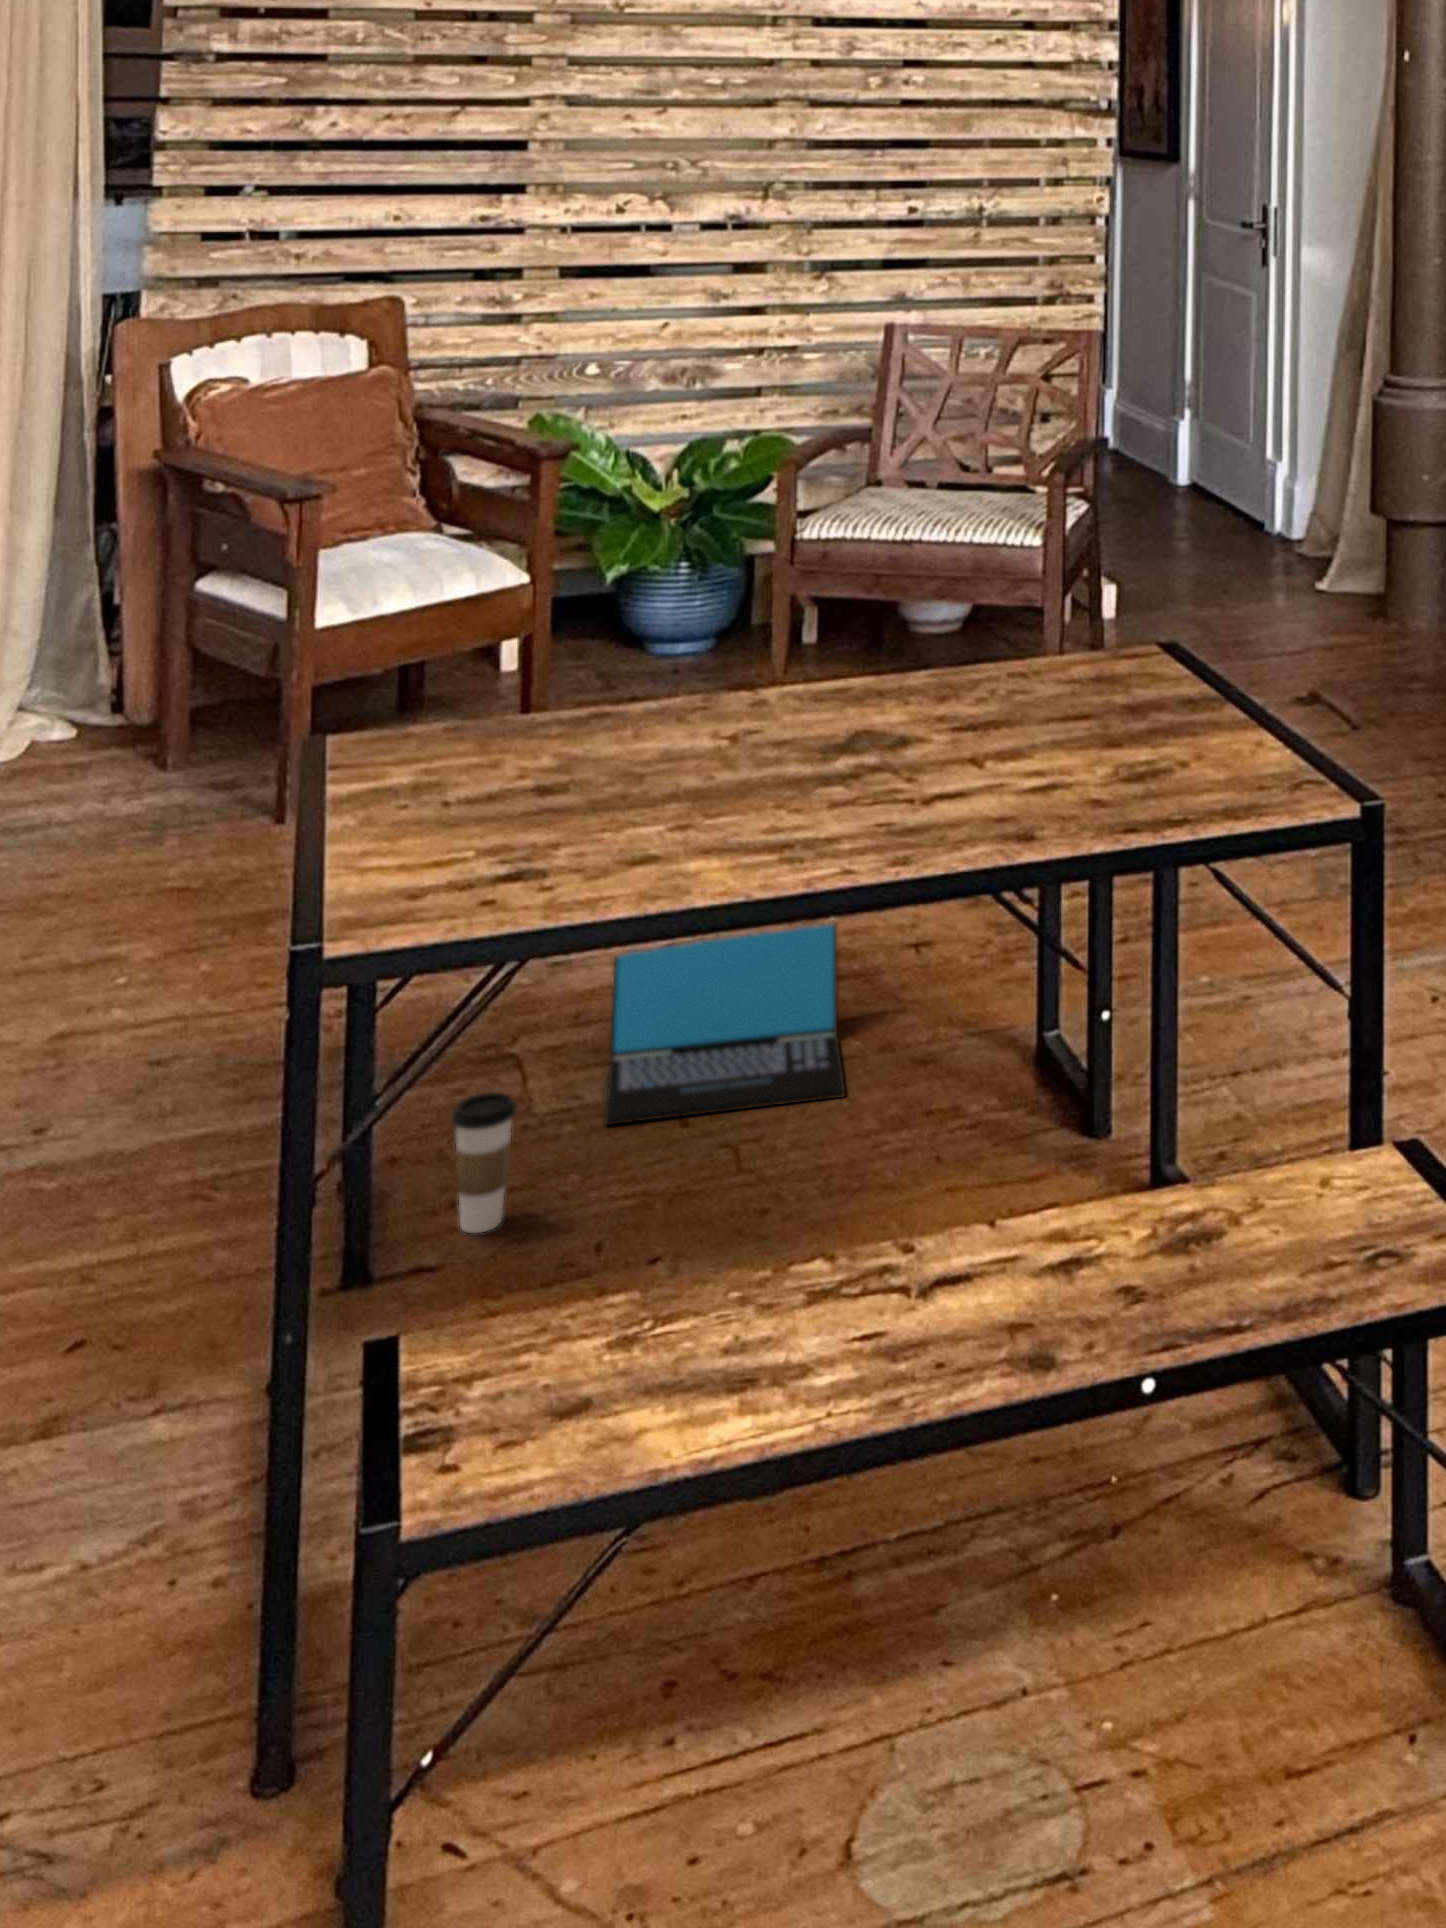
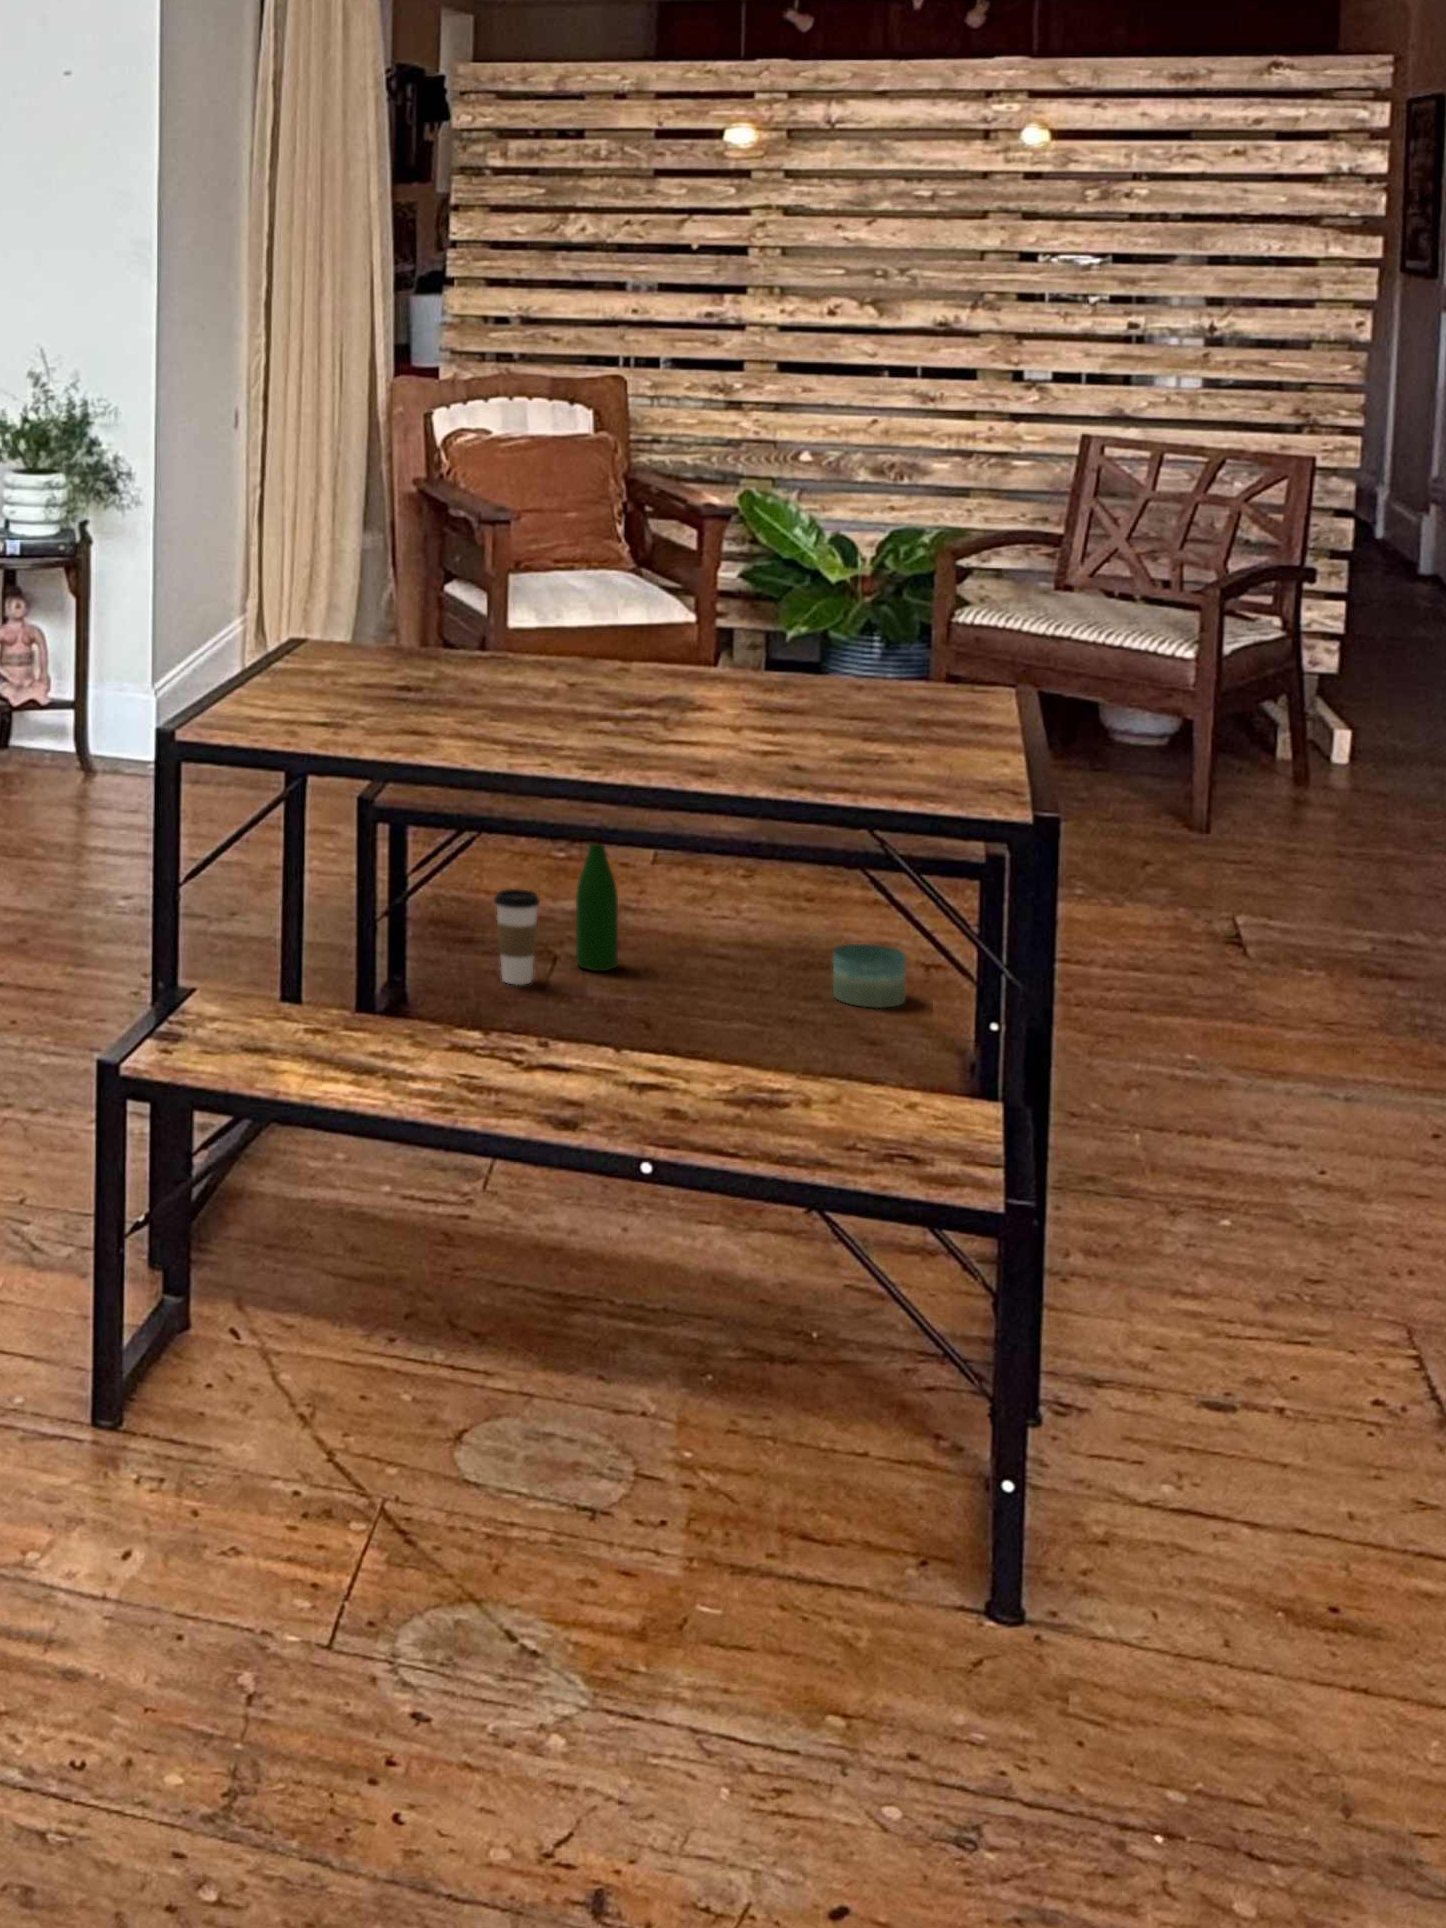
laptop: present [605,924,845,1125] -> none [633,822,852,977]
wine bottle: none [542,947,601,1172] -> present [576,844,618,971]
candle: none [870,1049,952,1140] -> present [833,944,906,1008]

